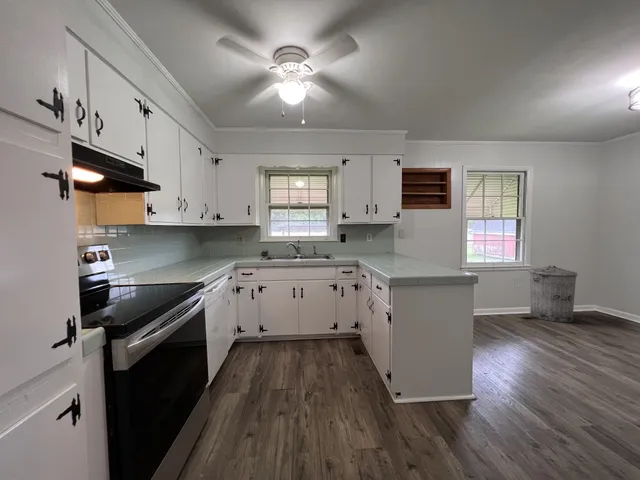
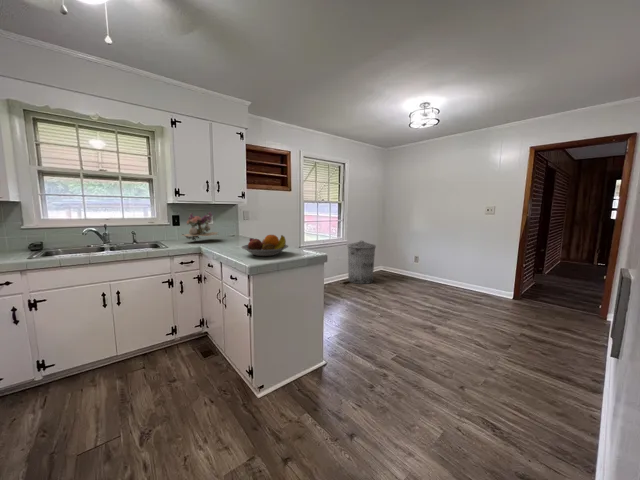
flower arrangement: none [345,230,375,255] -> present [182,212,217,240]
fruit bowl: none [387,250,433,270] -> present [242,235,288,256]

